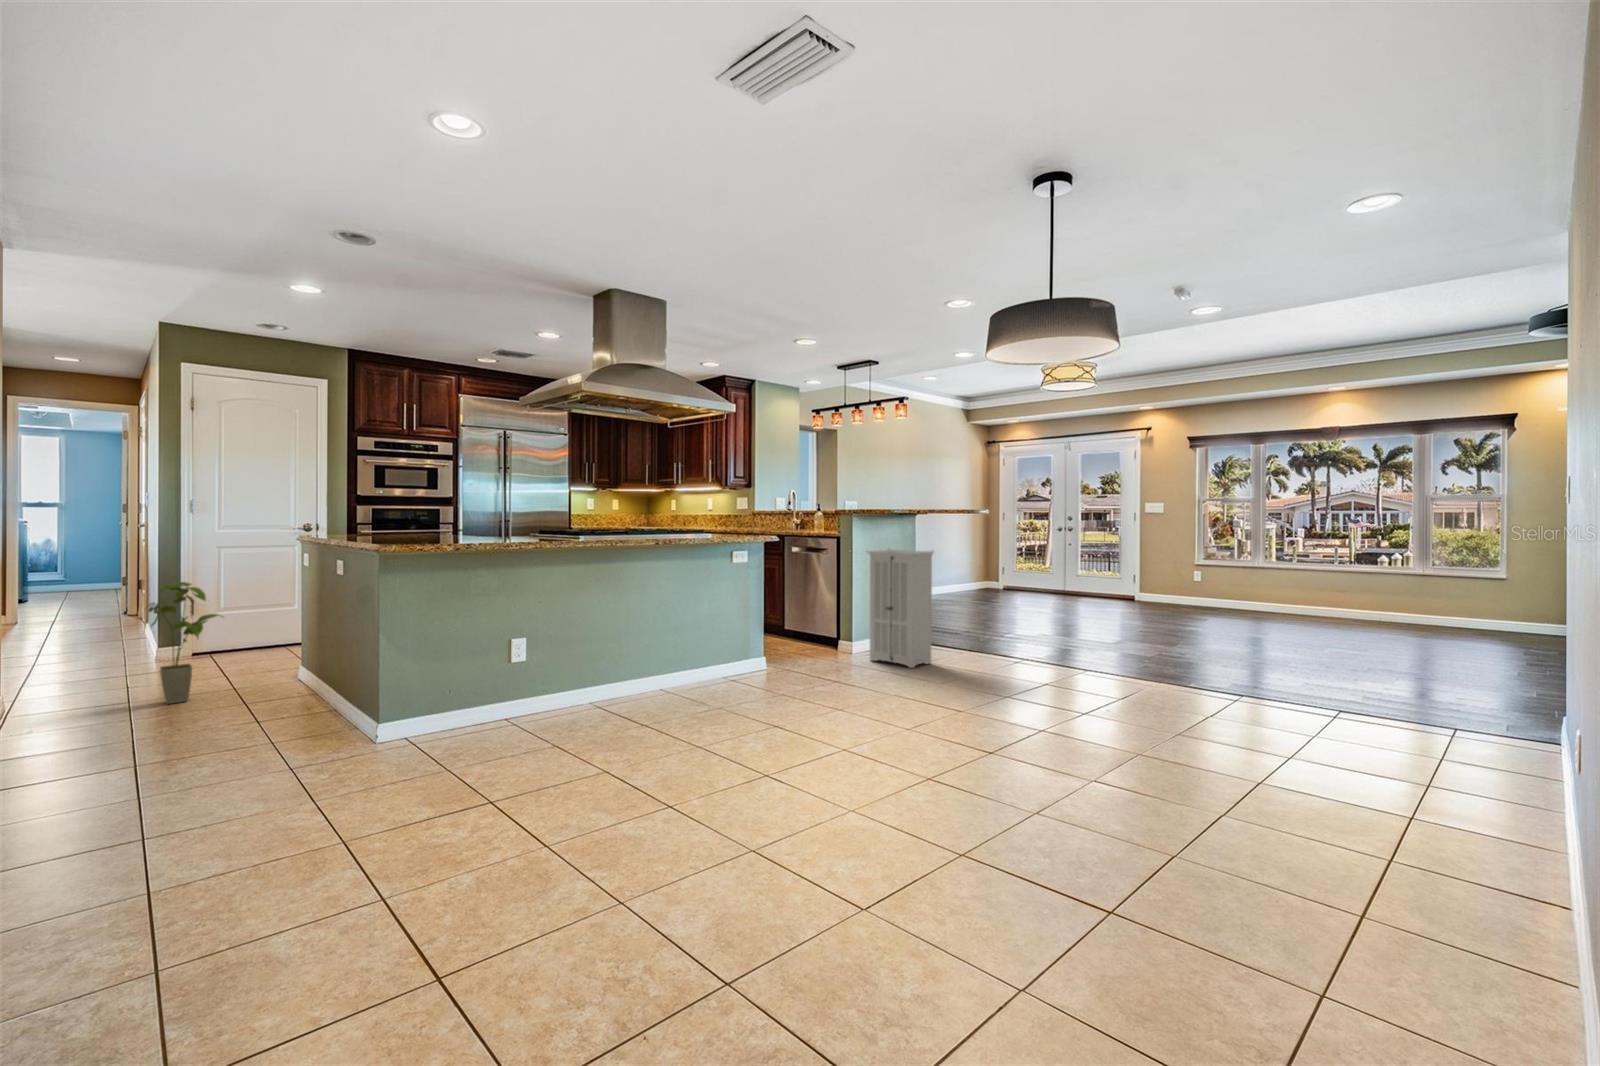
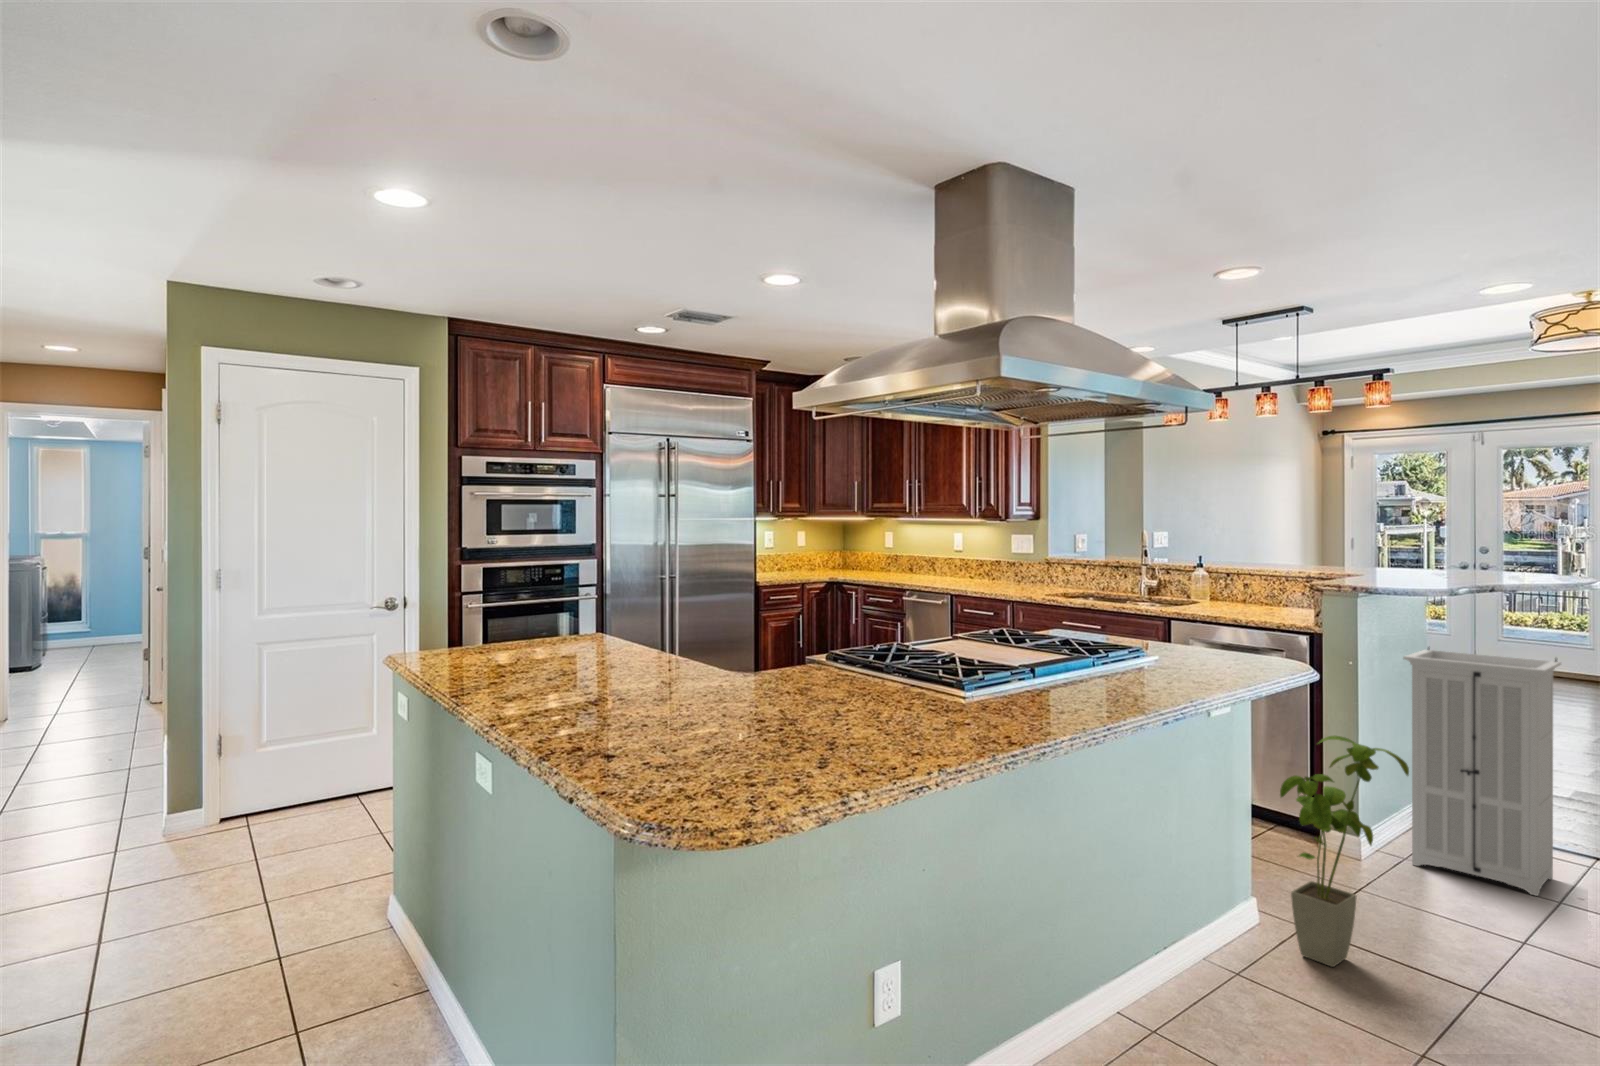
house plant: present [148,582,219,704] -> present [1280,736,1409,967]

